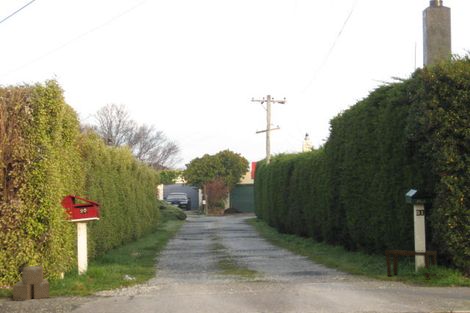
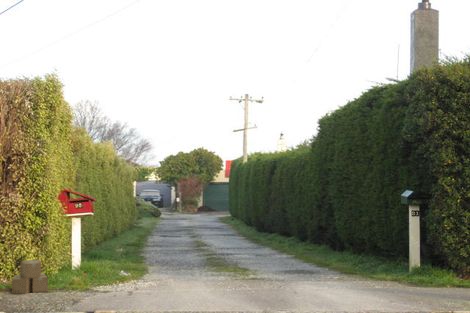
bench: present [385,250,437,279] -> none [381,250,432,280]

